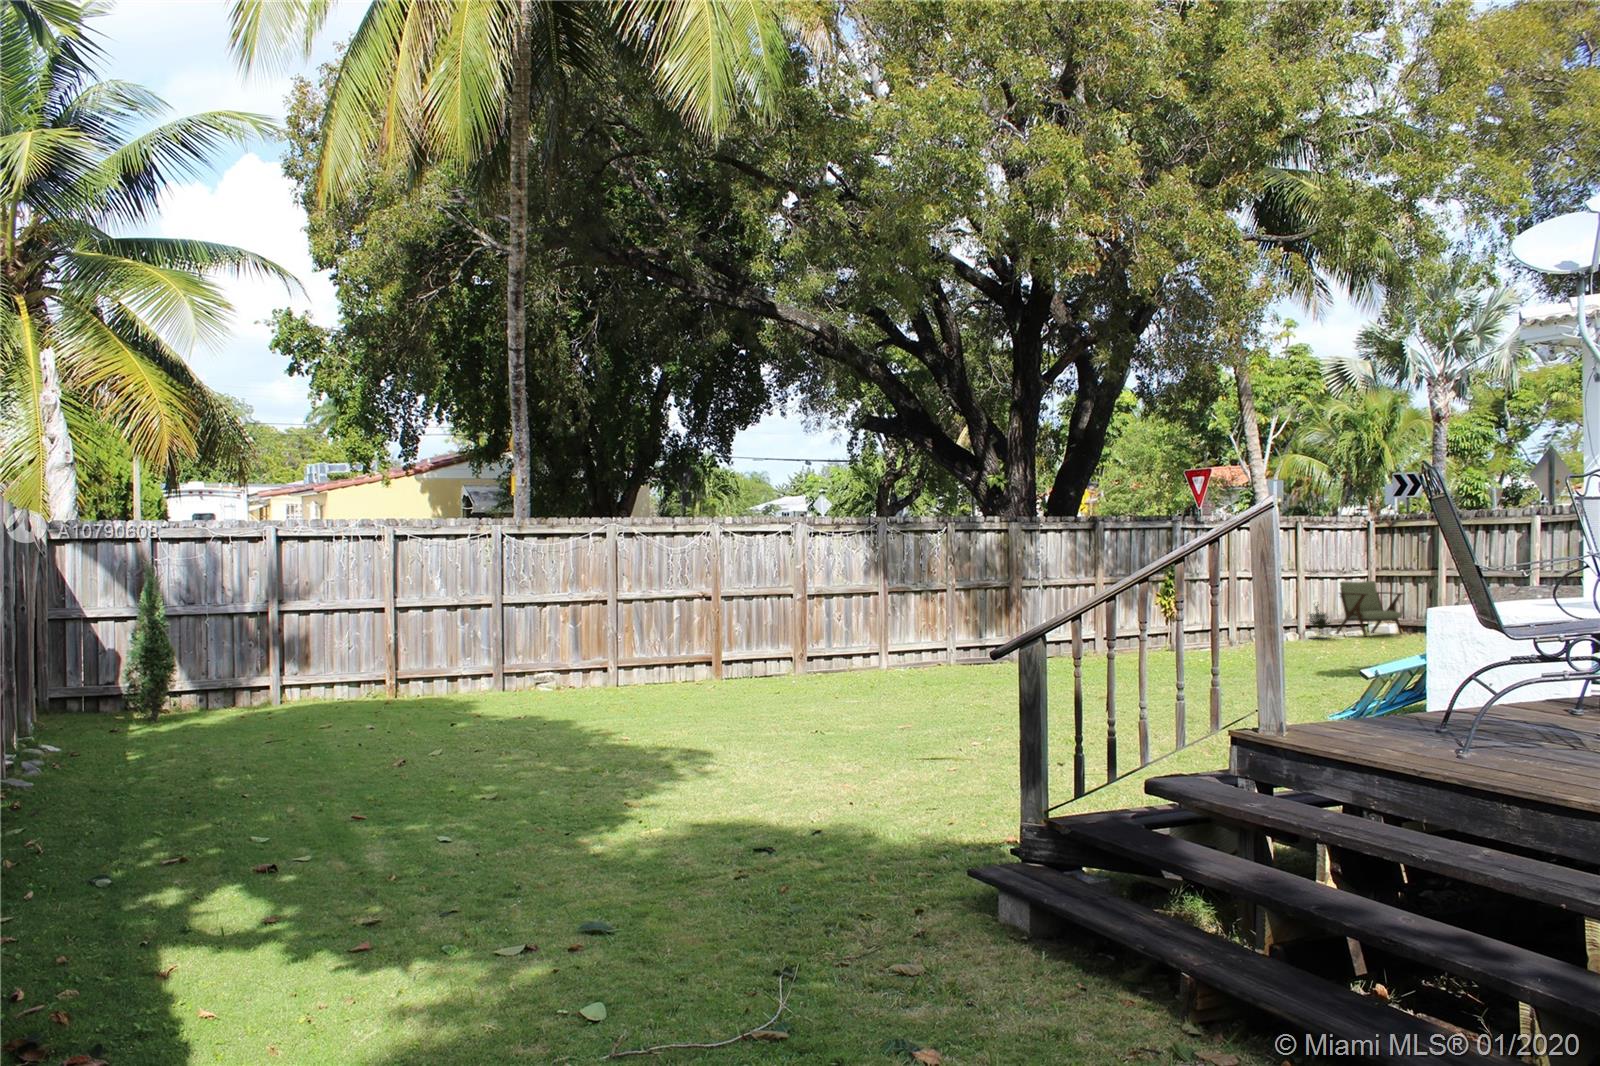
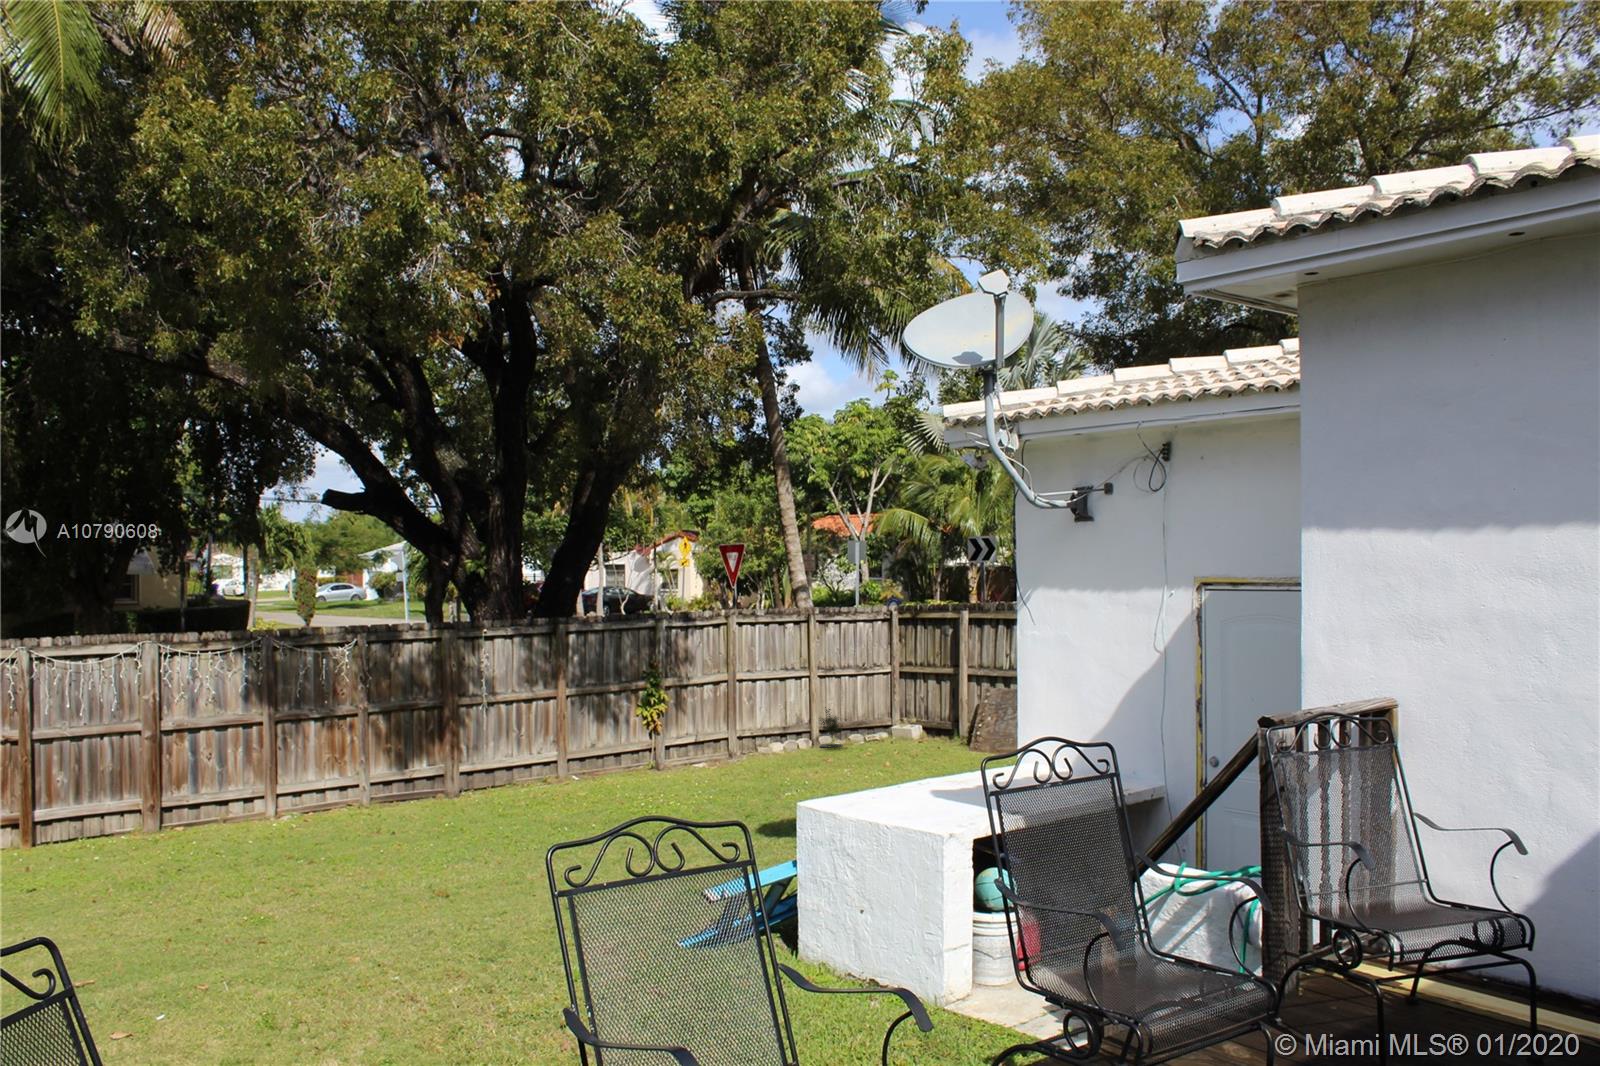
lounge chair: present [1336,581,1403,637] -> none [854,678,921,743]

